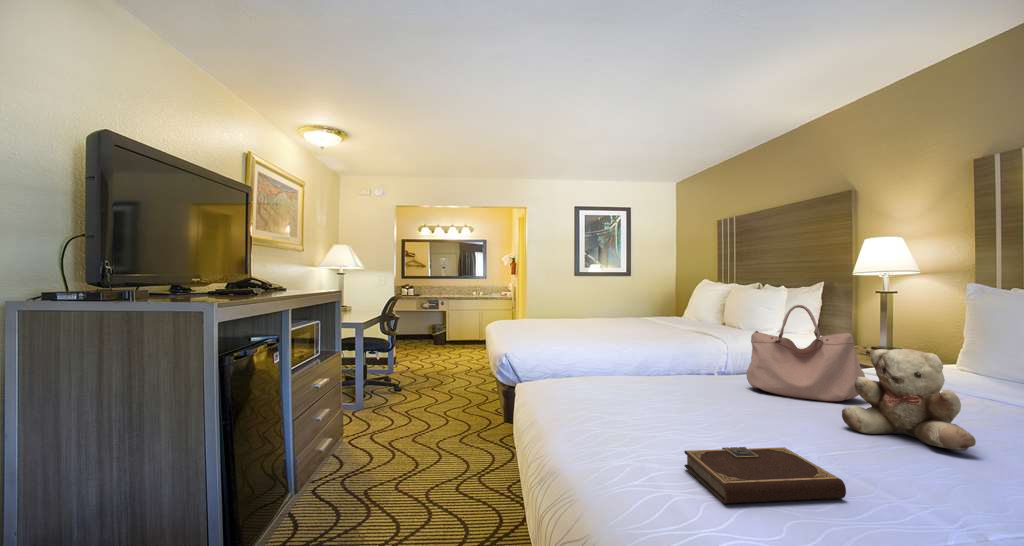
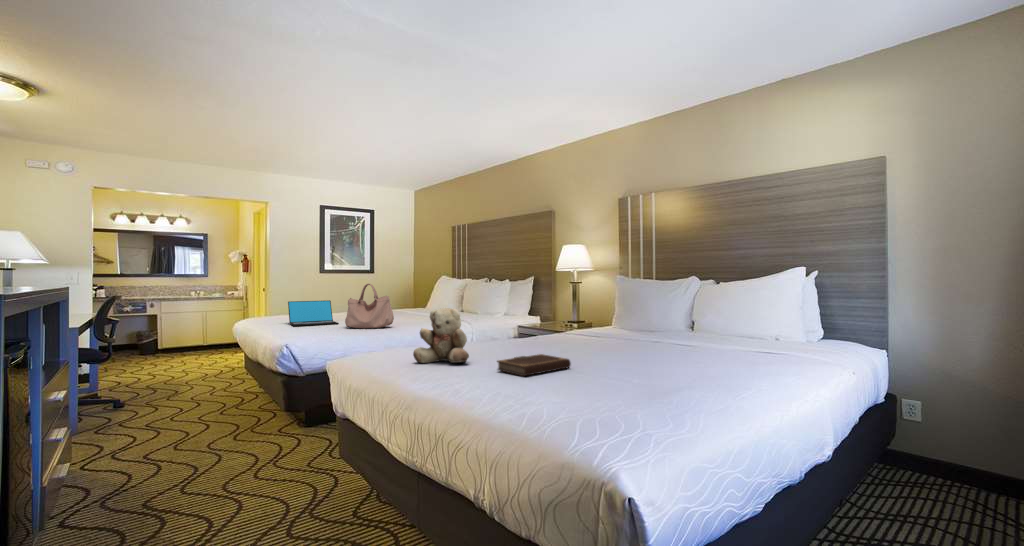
laptop: none [530,304,573,330] -> present [288,300,339,327]
handbag: present [746,305,865,401] -> present [345,284,394,328]
teddy bear: present [842,349,976,450] -> present [413,308,469,363]

